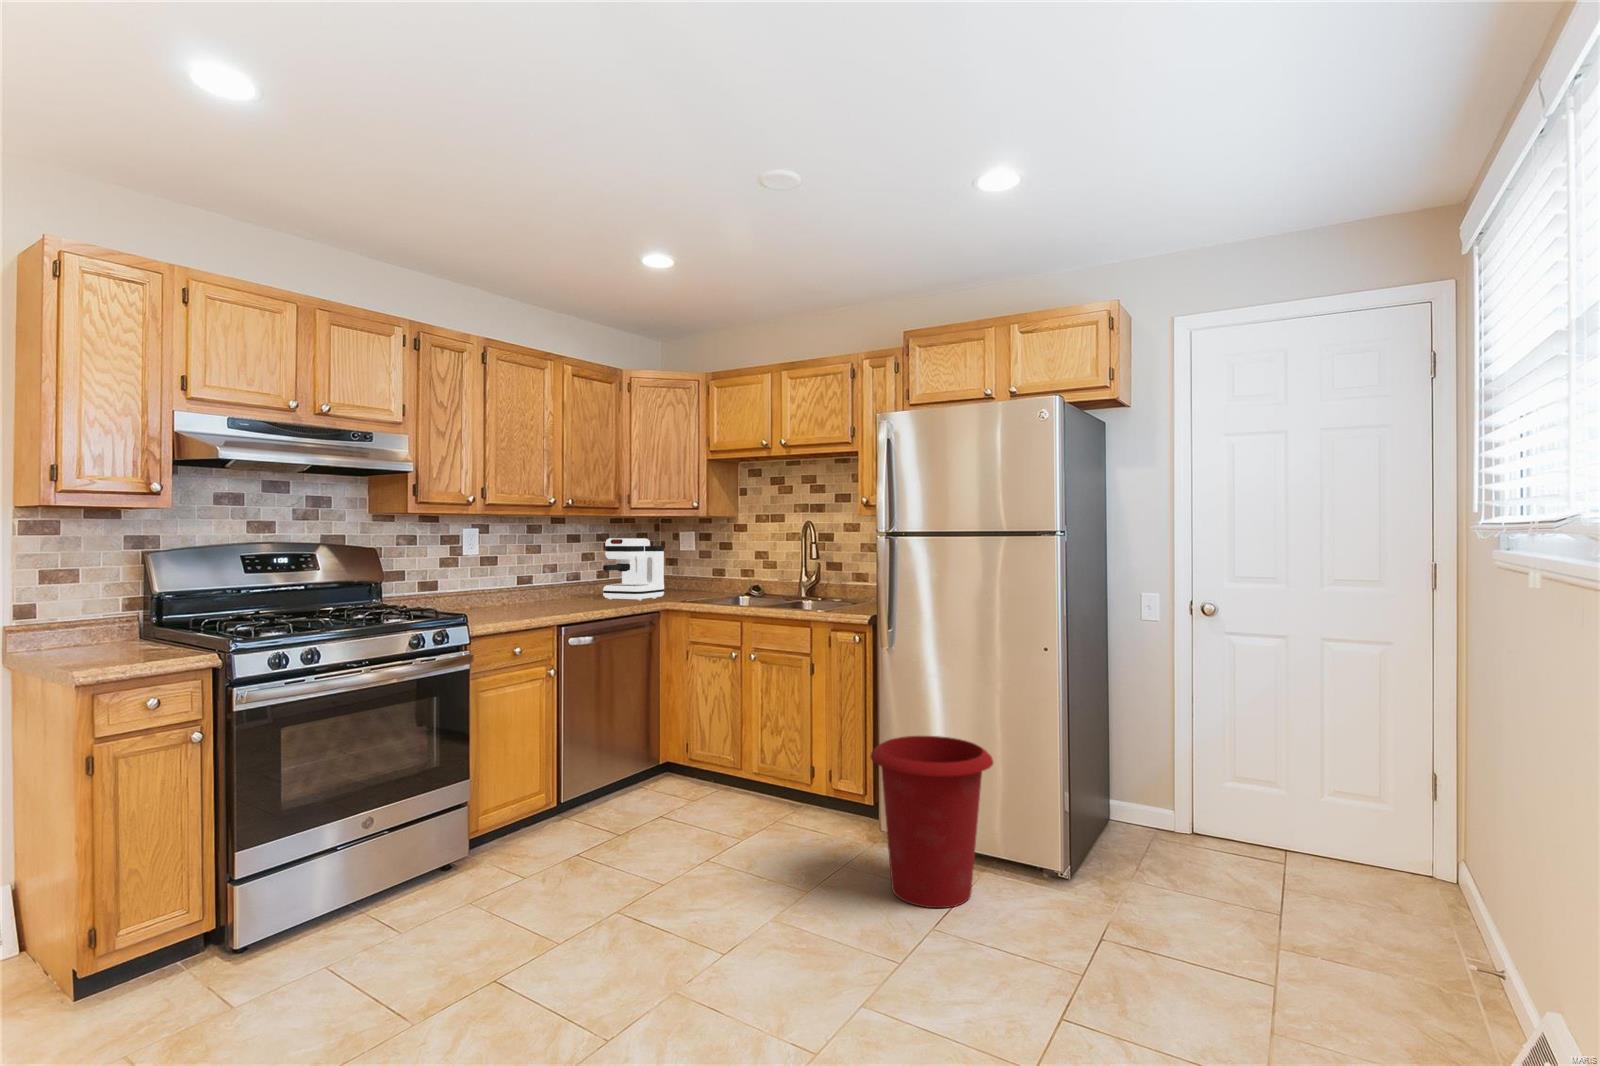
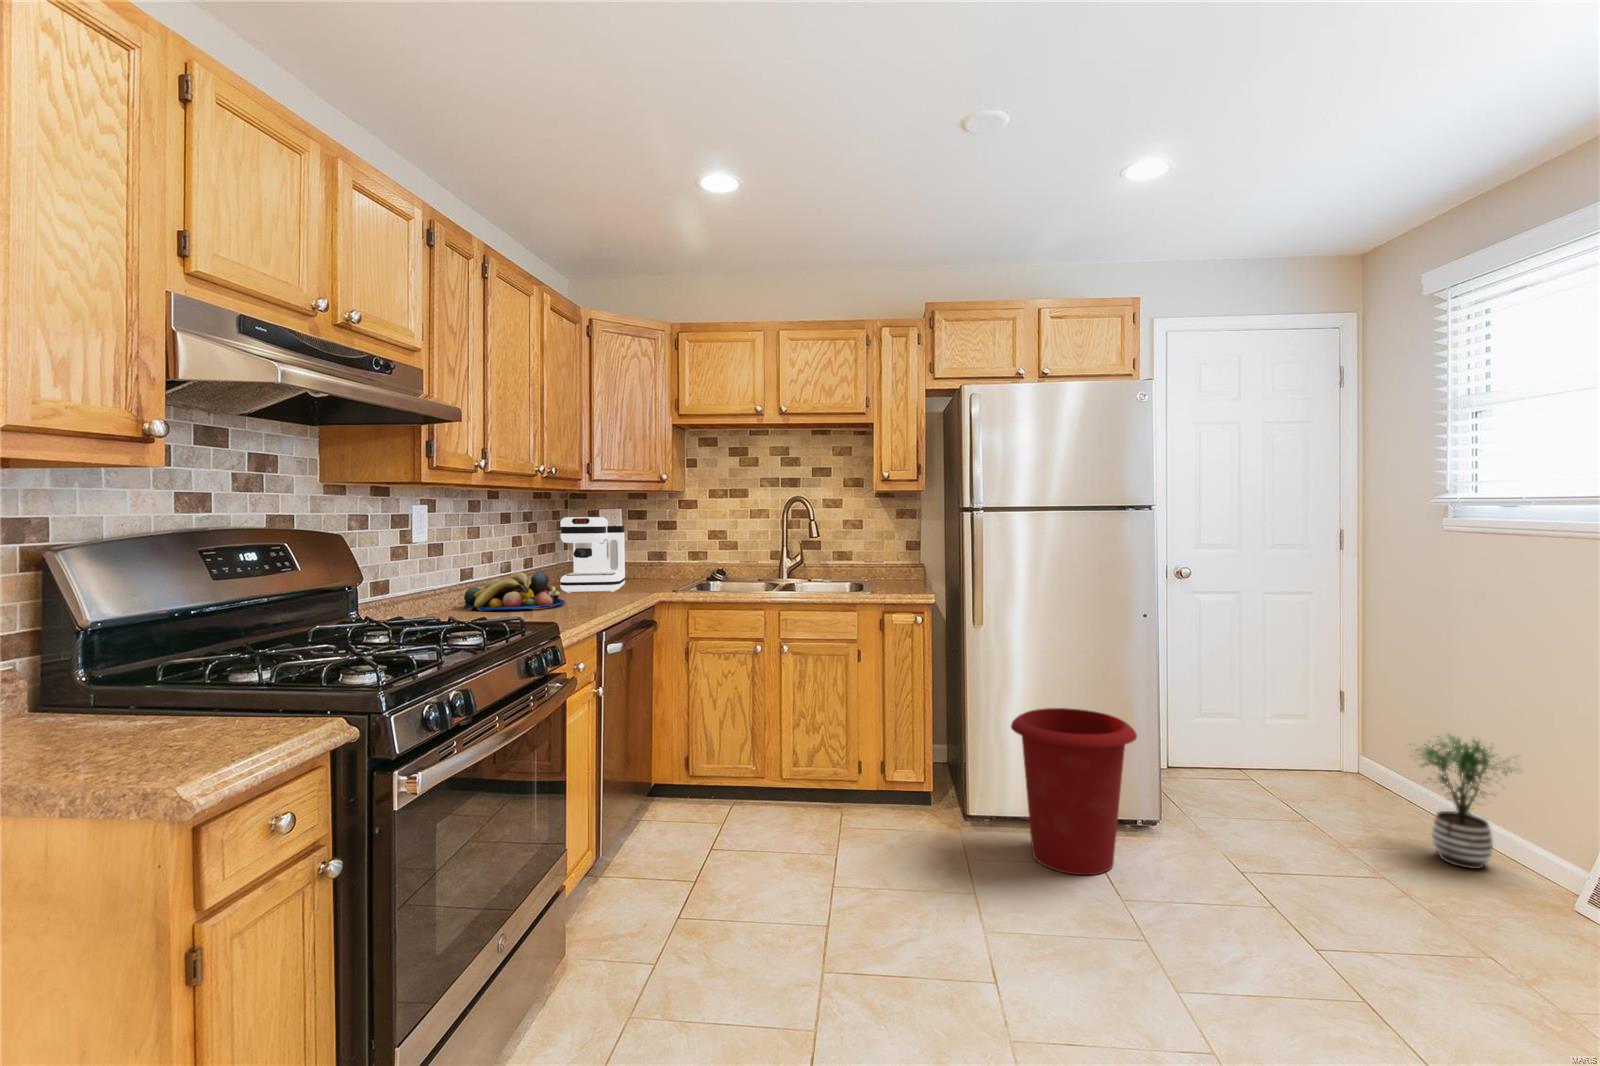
fruit bowl: none [500,580,576,608] -> present [463,572,565,611]
potted plant: none [1339,828,1499,1019] -> present [1410,735,1513,869]

